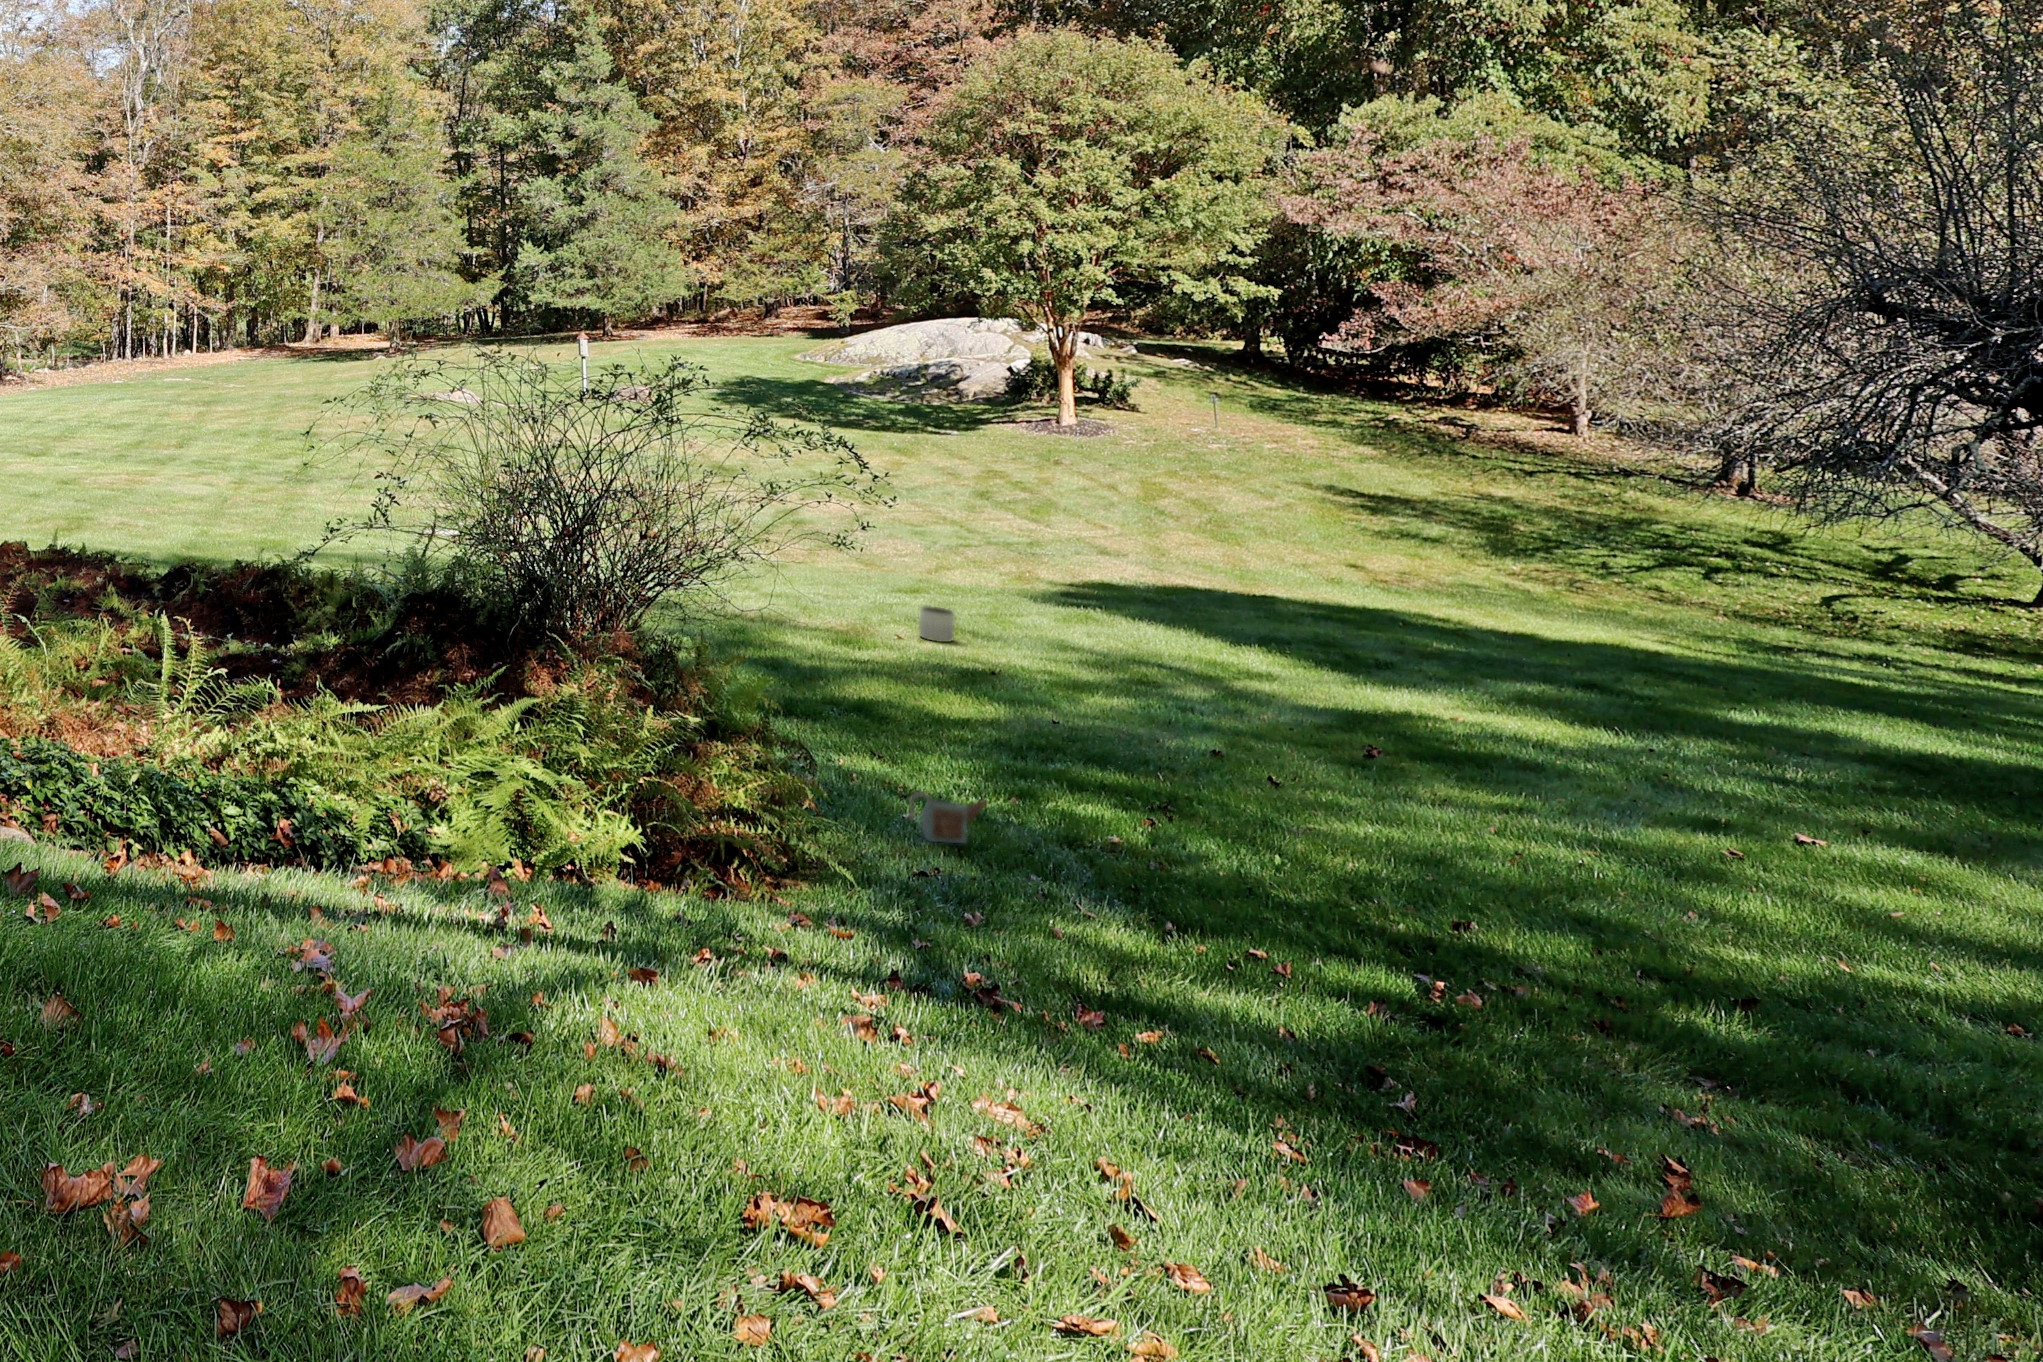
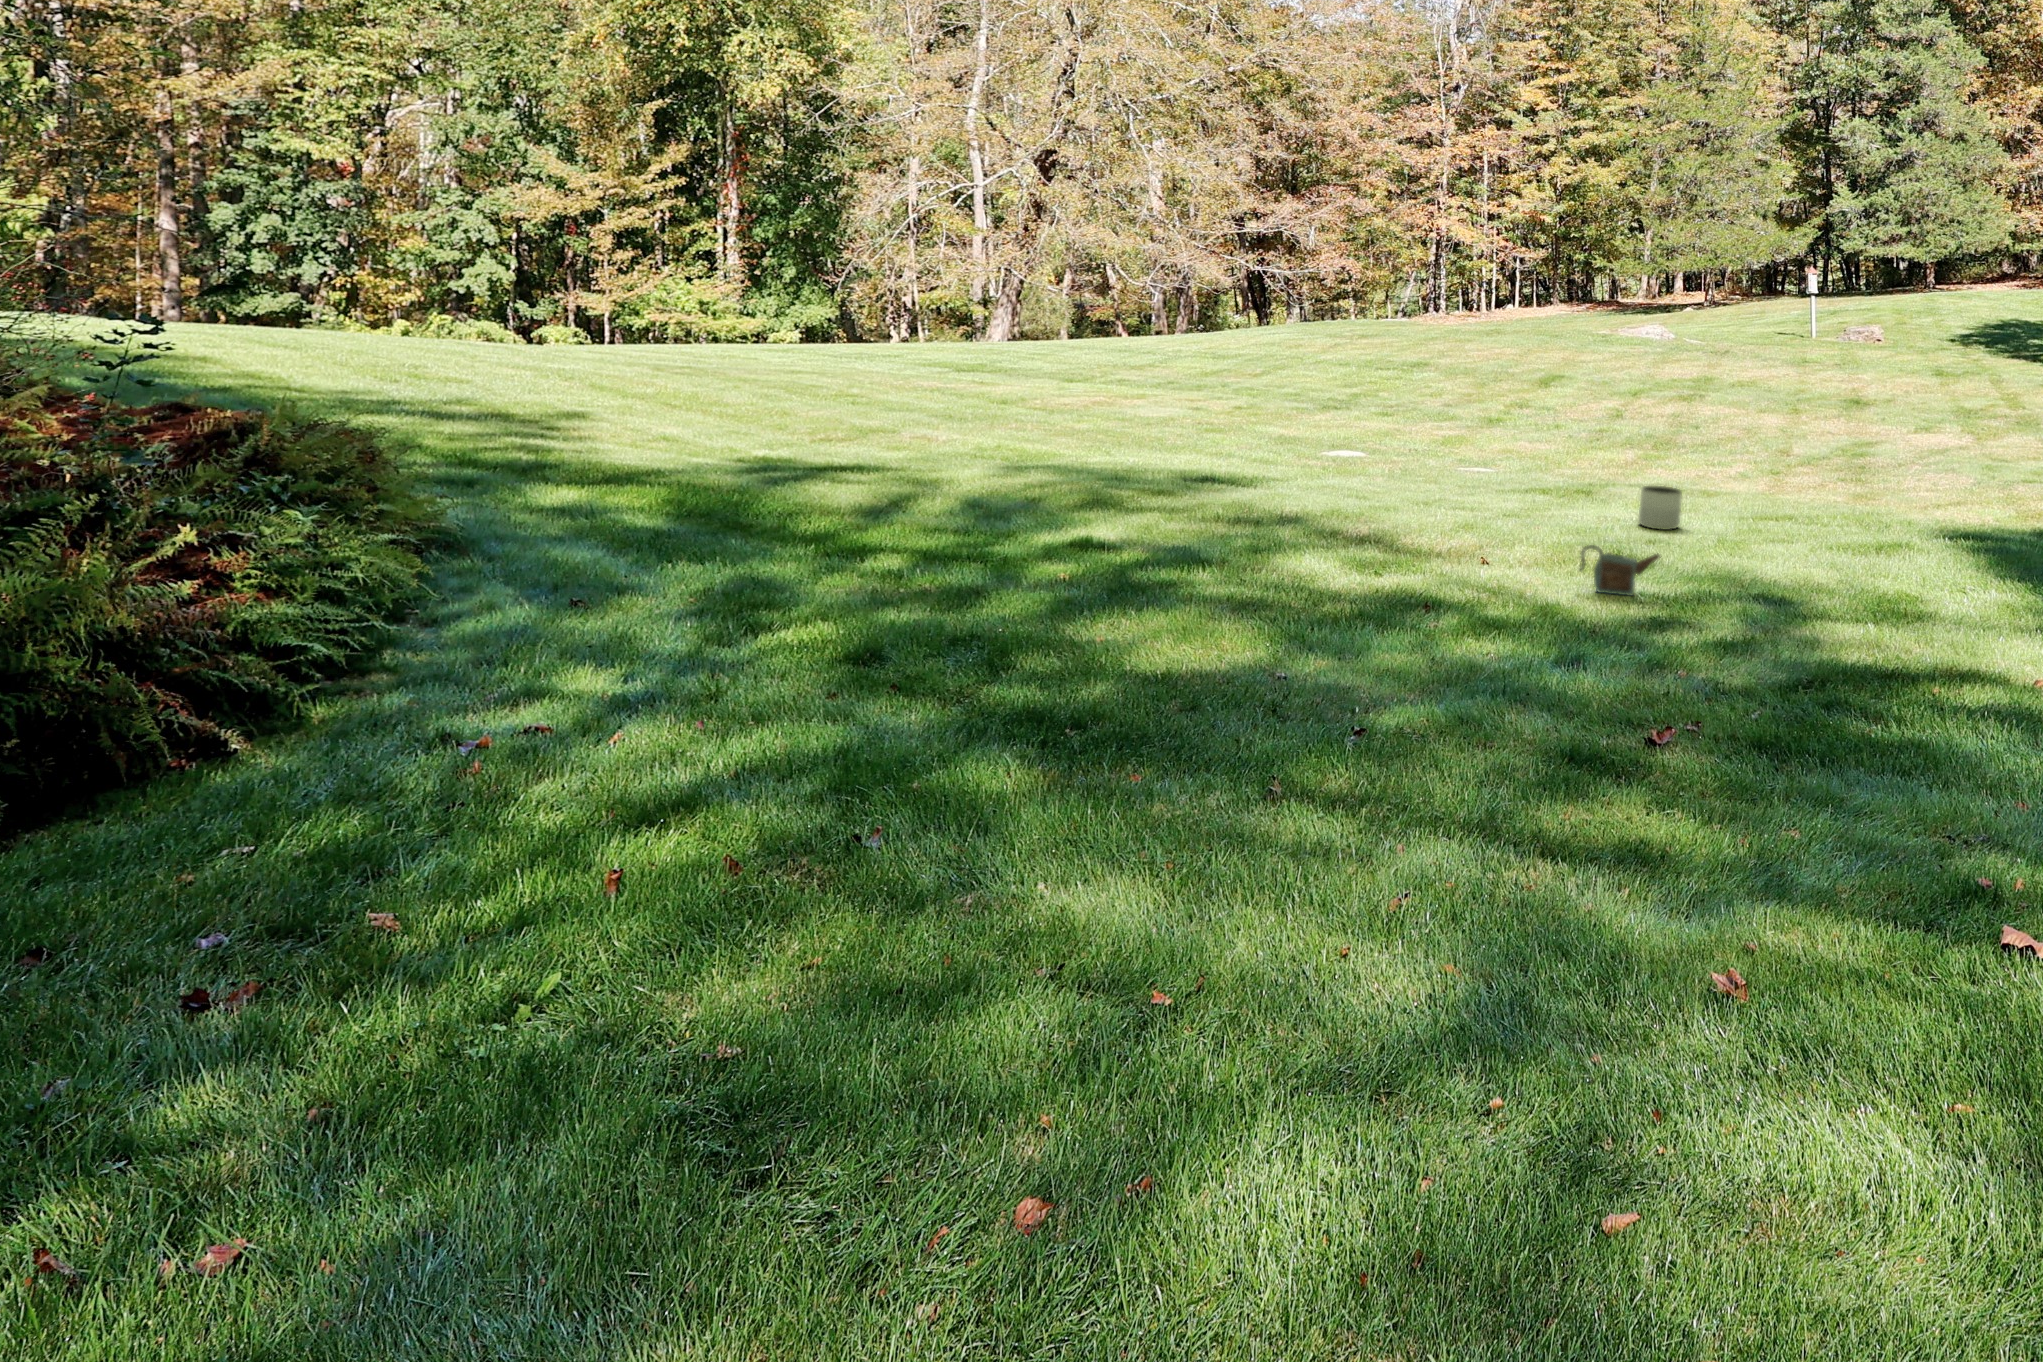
watering can: present [909,792,988,843] -> present [1580,545,1660,596]

